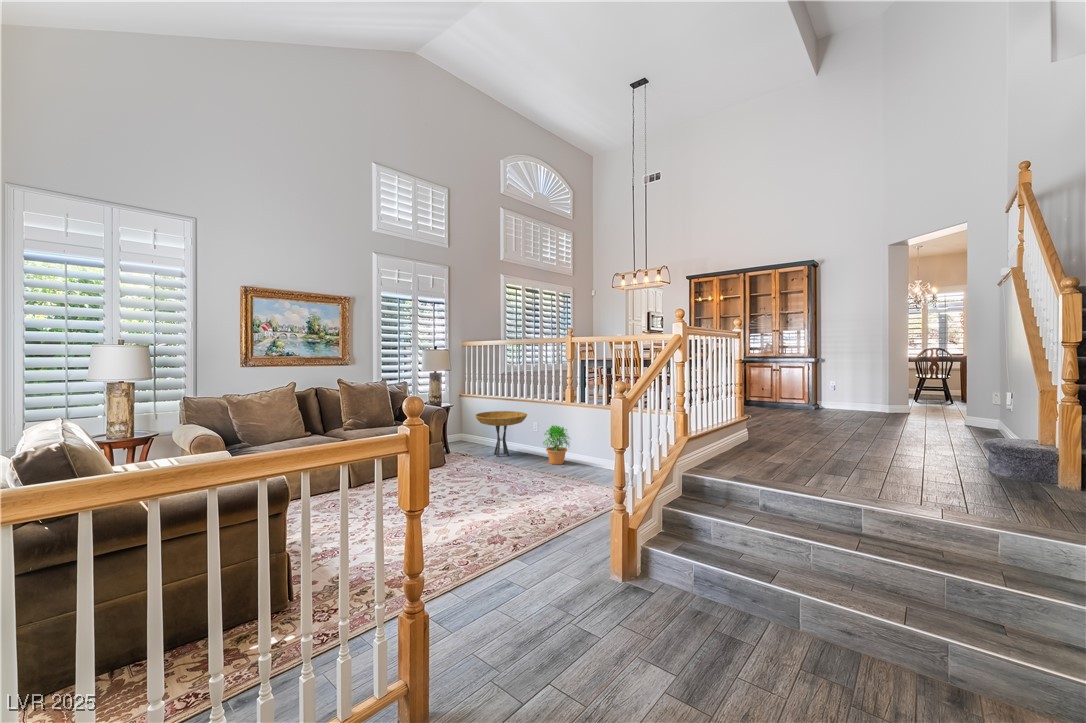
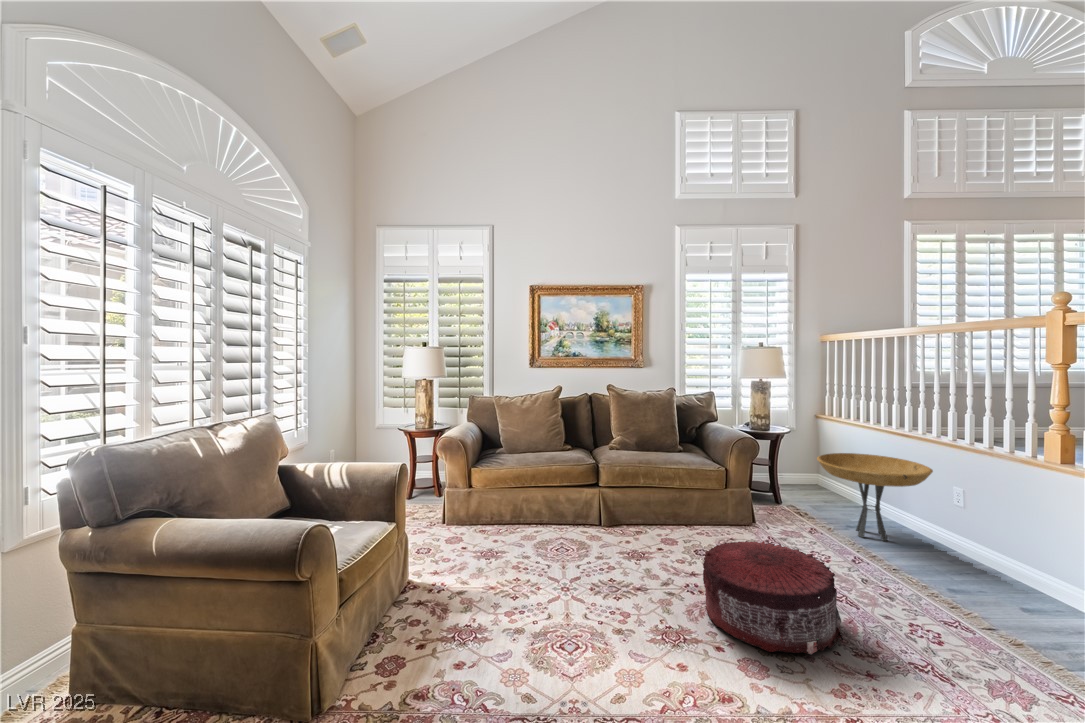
potted plant: present [543,425,569,464] -> none [960,507,1060,601]
pouf: none [446,458,515,506] -> present [703,541,843,654]

